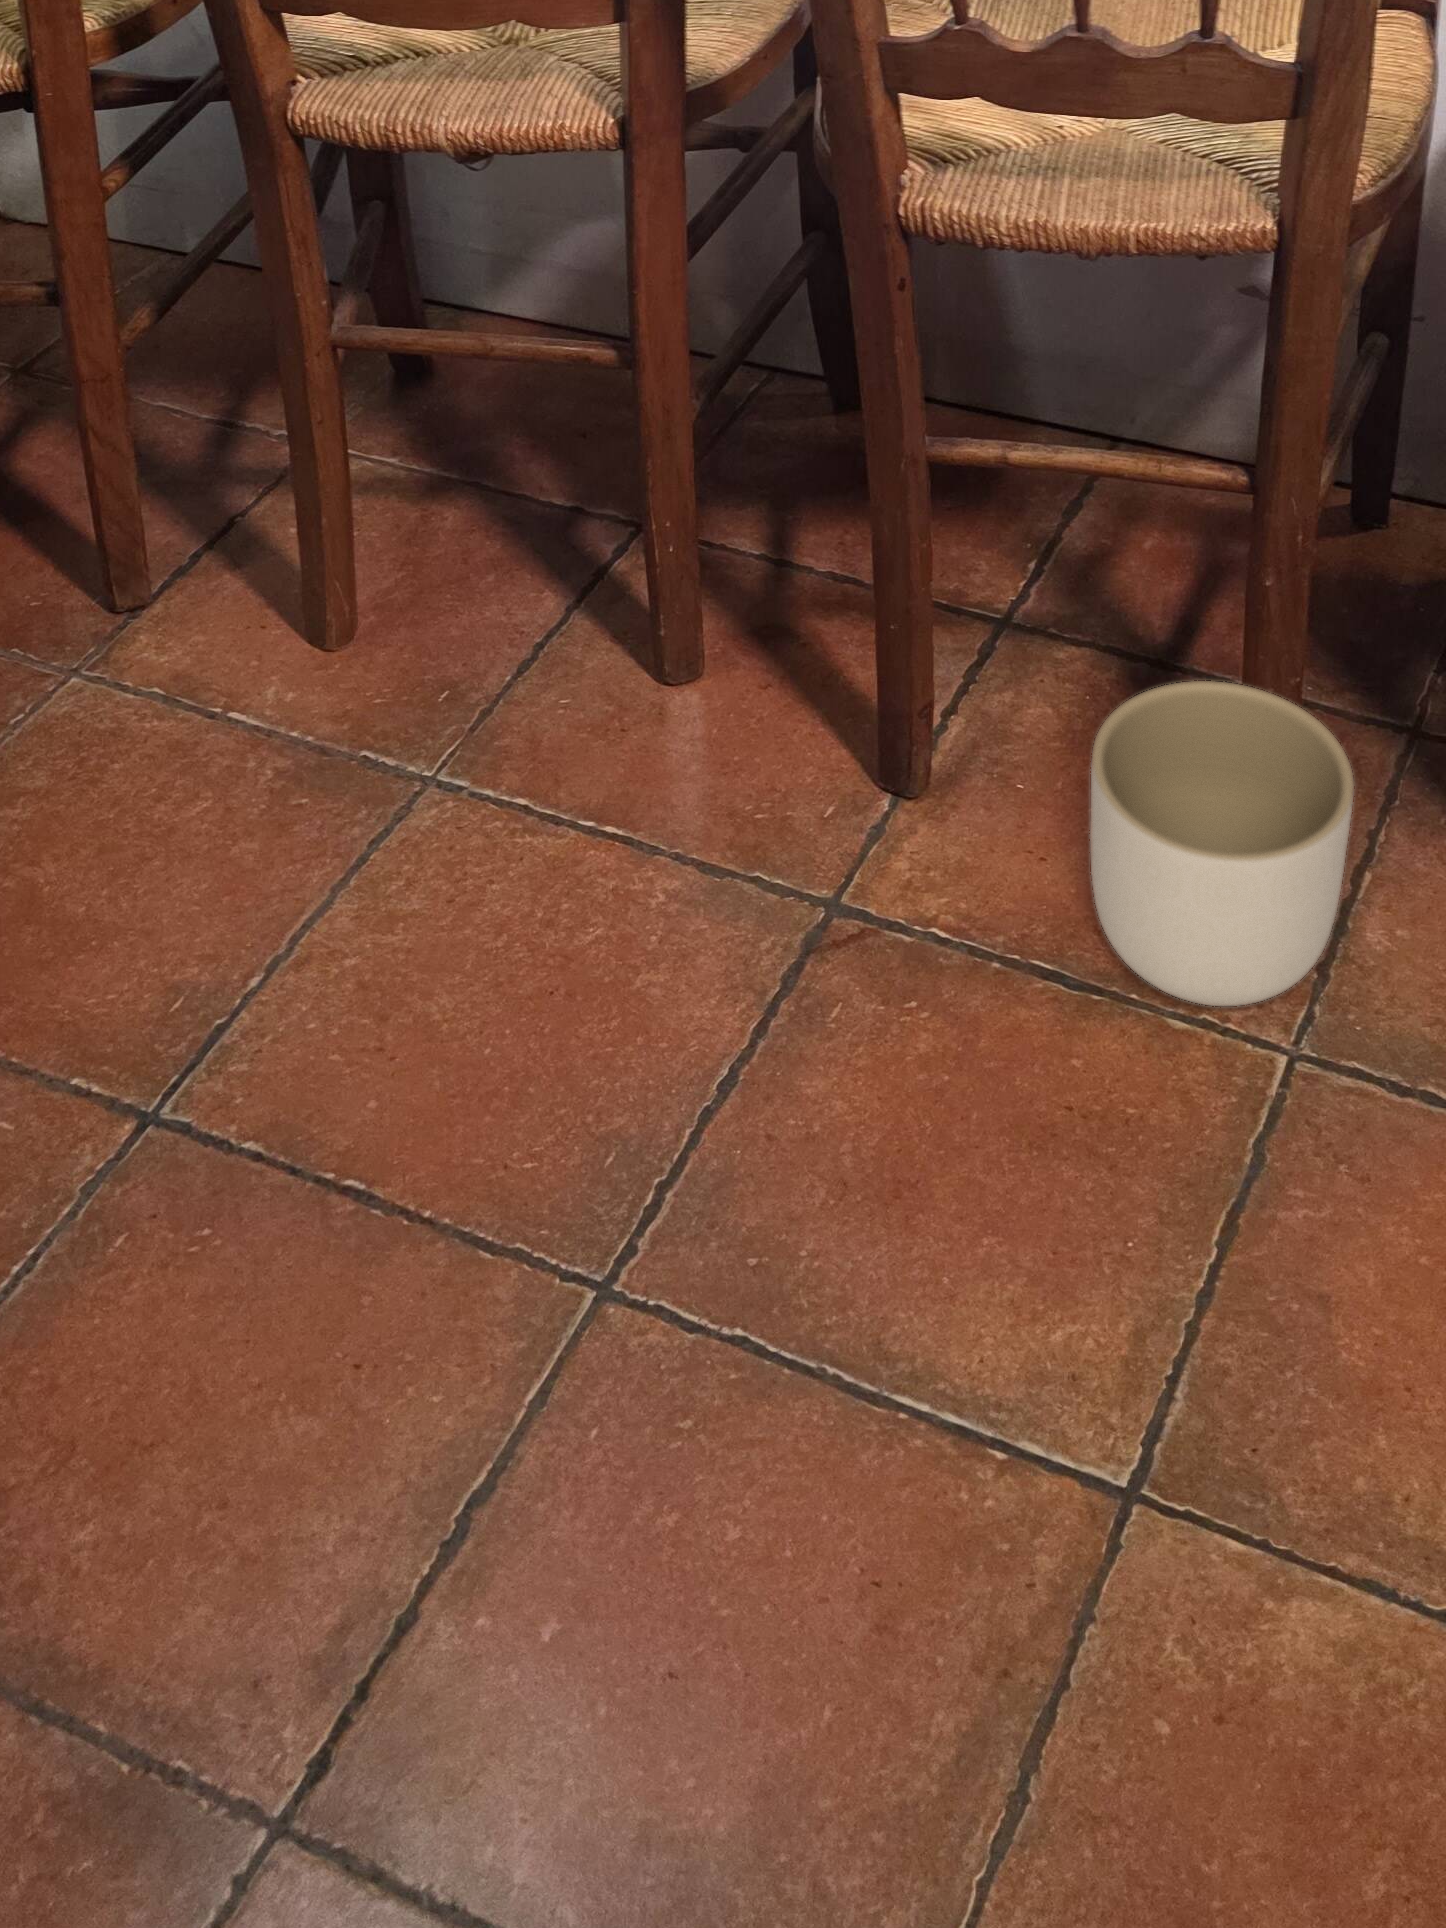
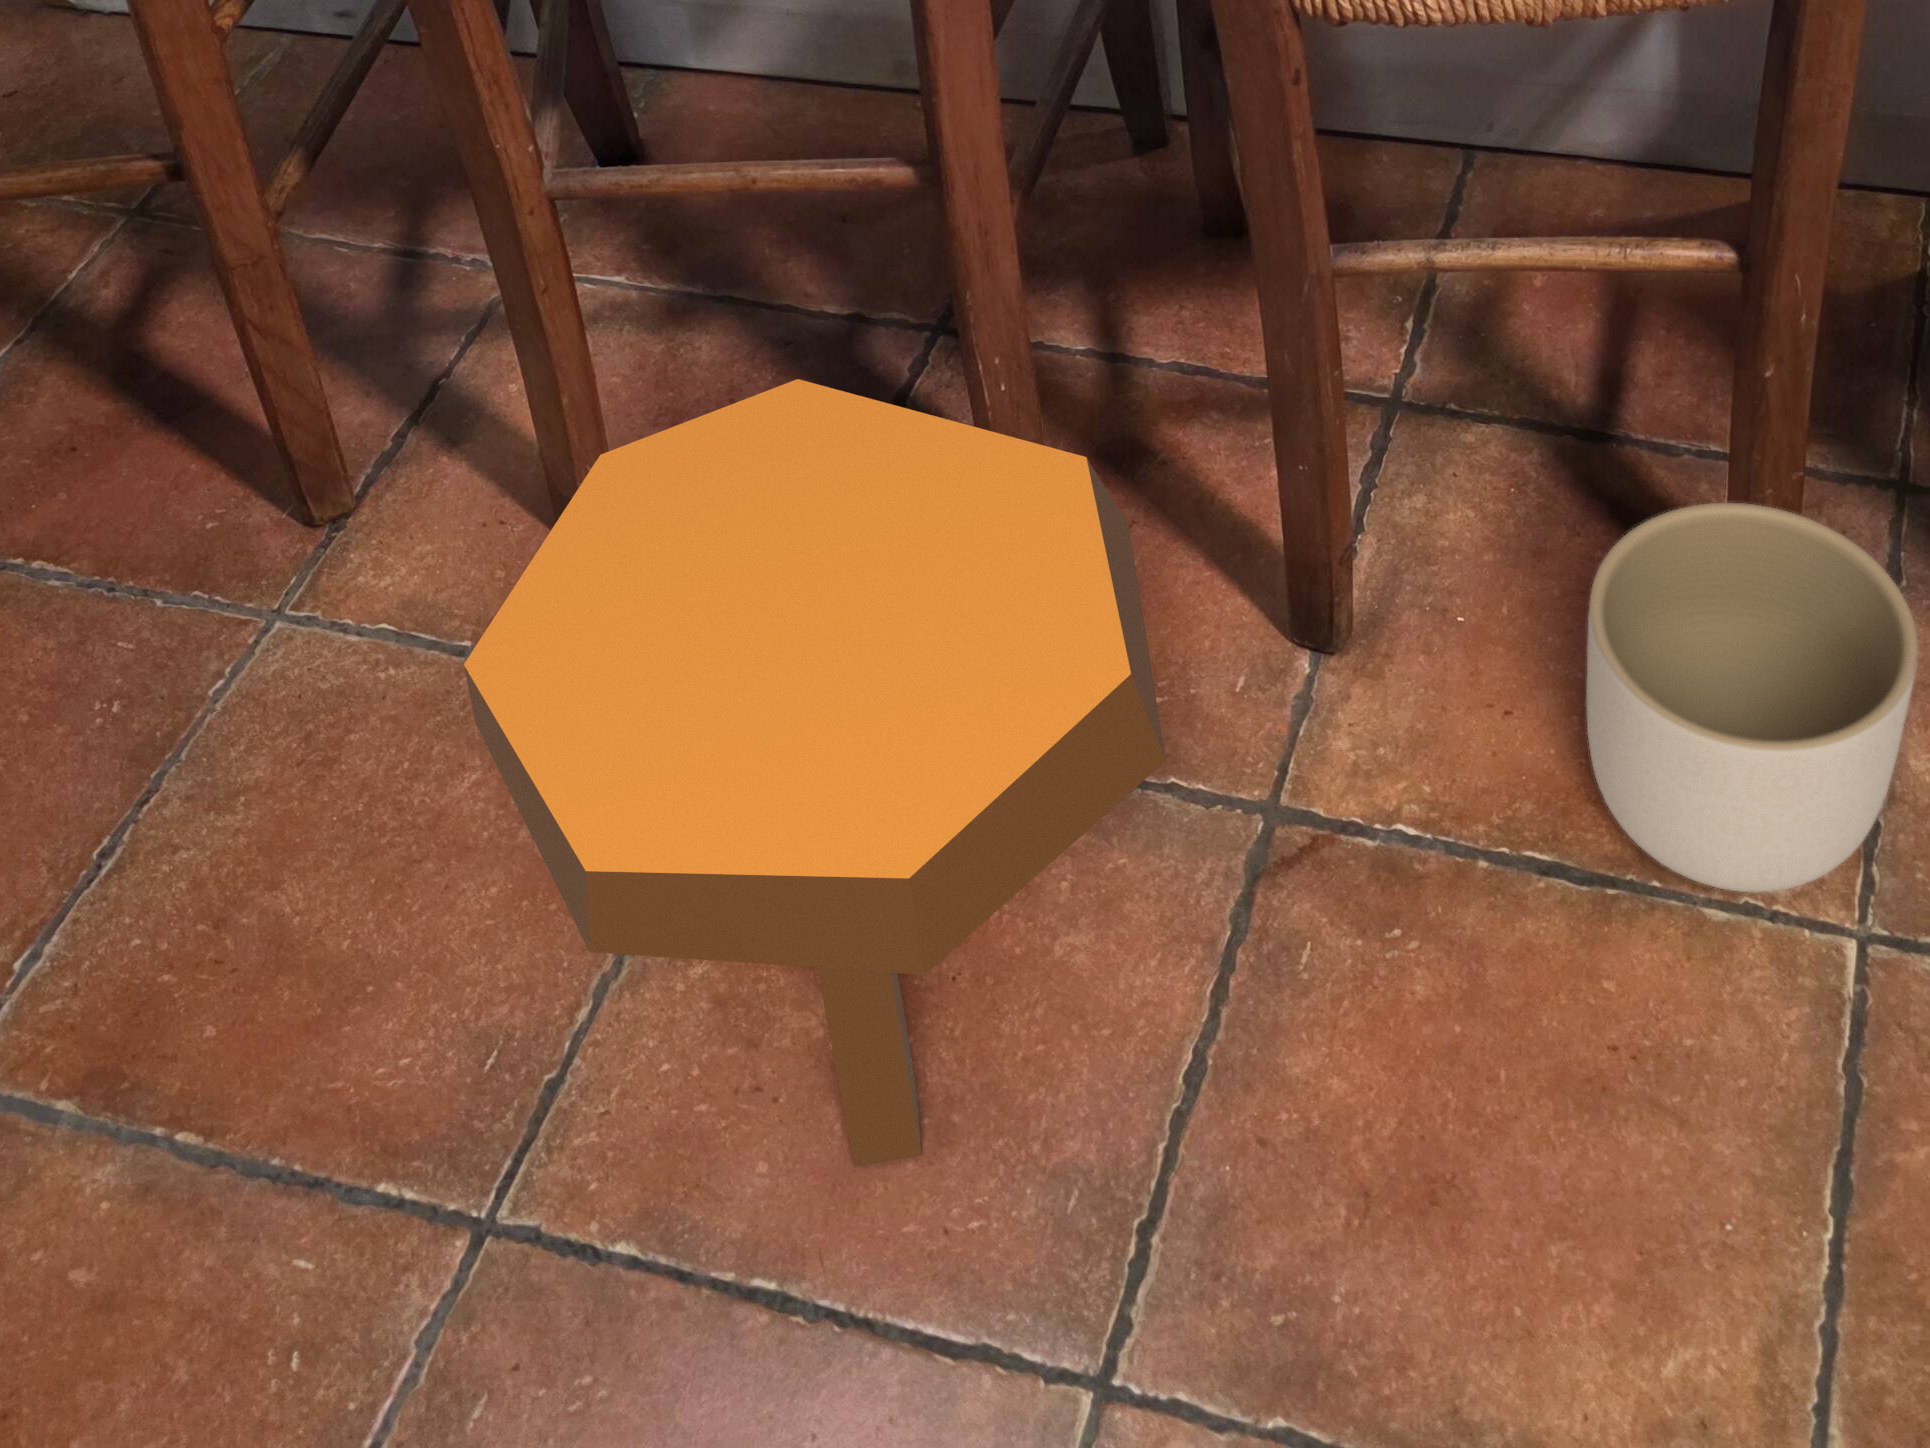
footstool: none [203,500,740,1115] -> present [464,379,1166,1166]

